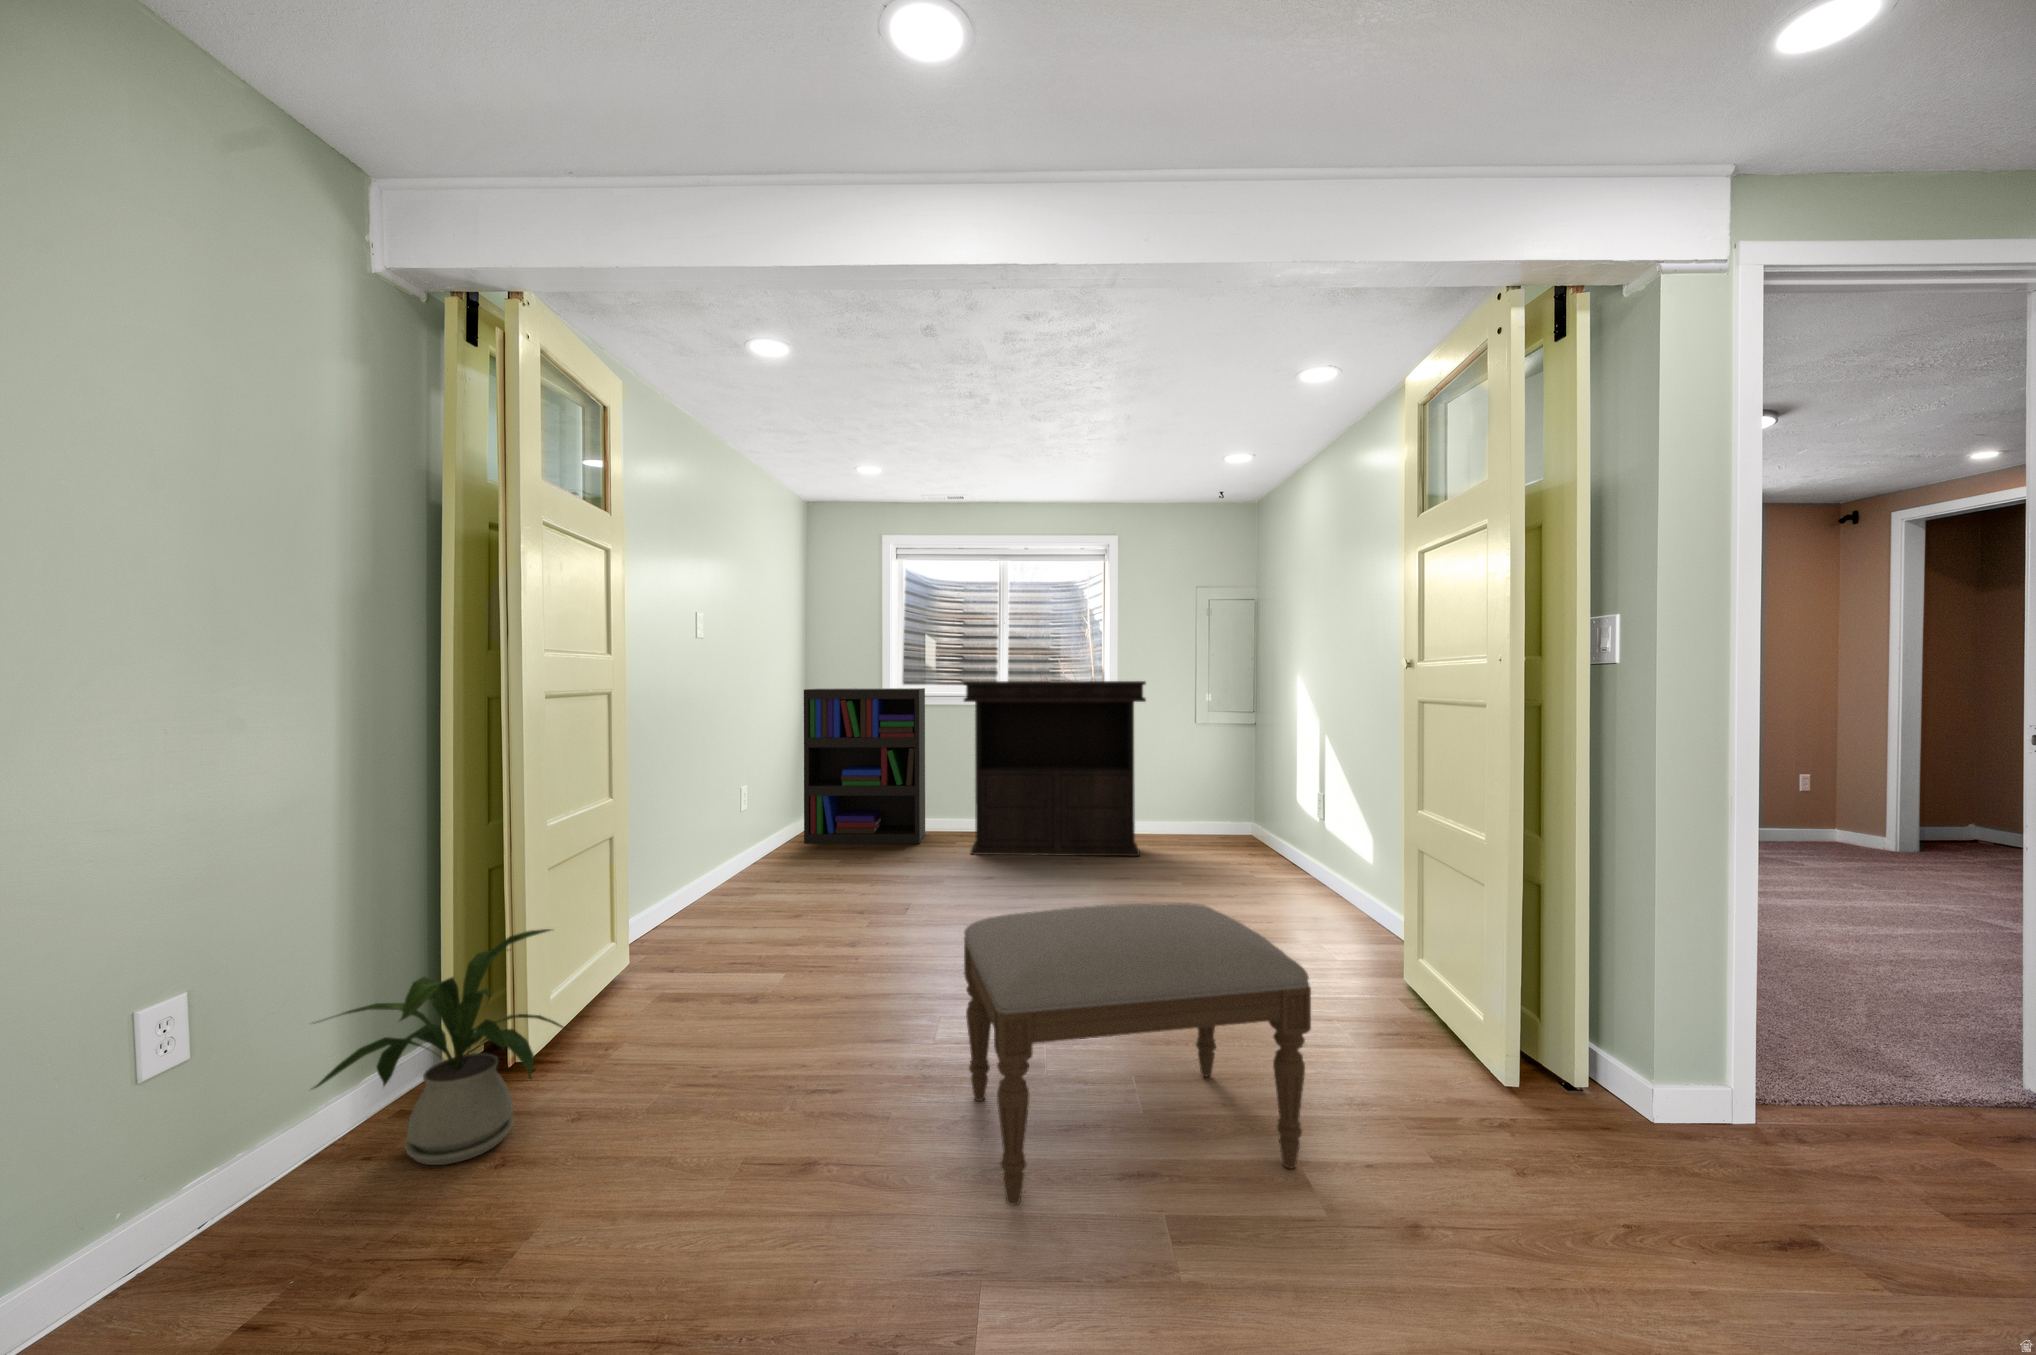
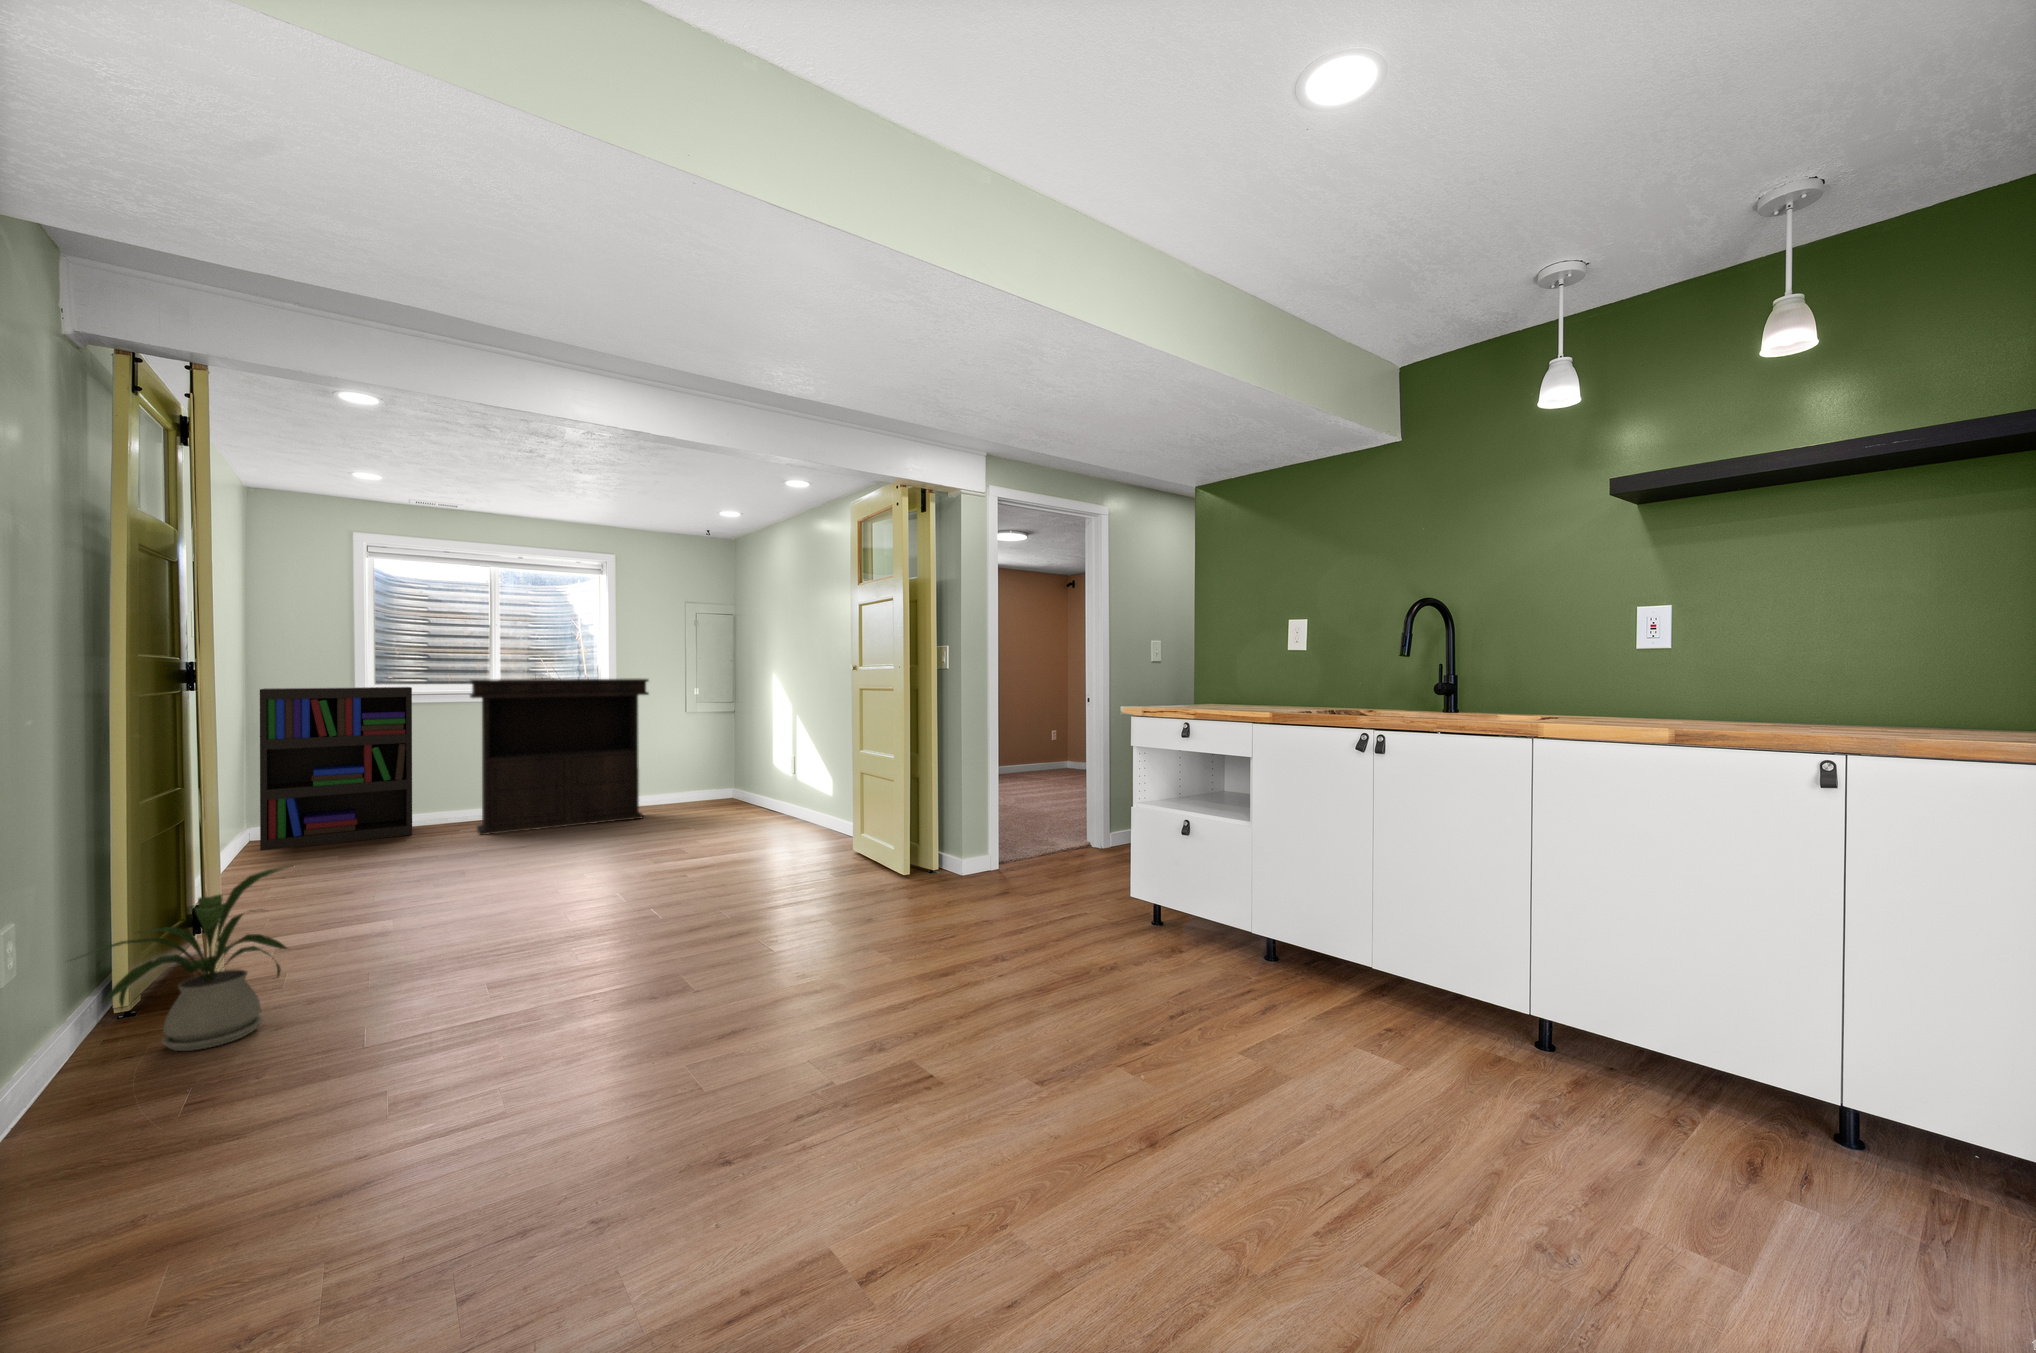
ottoman: present [964,903,1311,1205] -> none [613,804,825,960]

